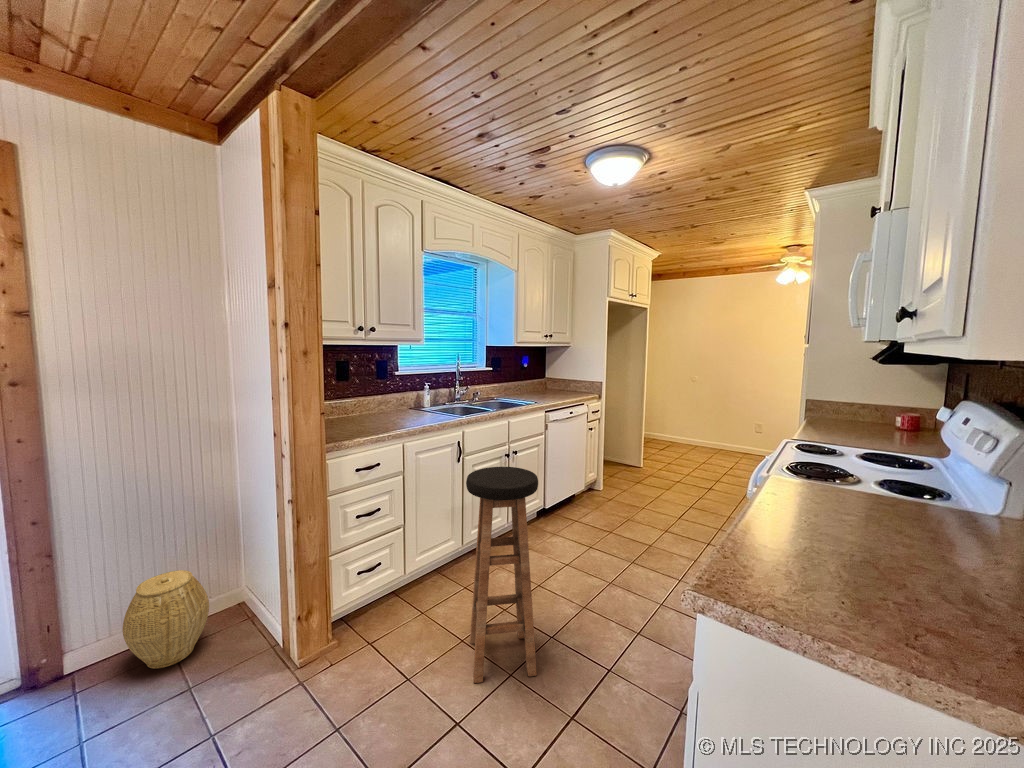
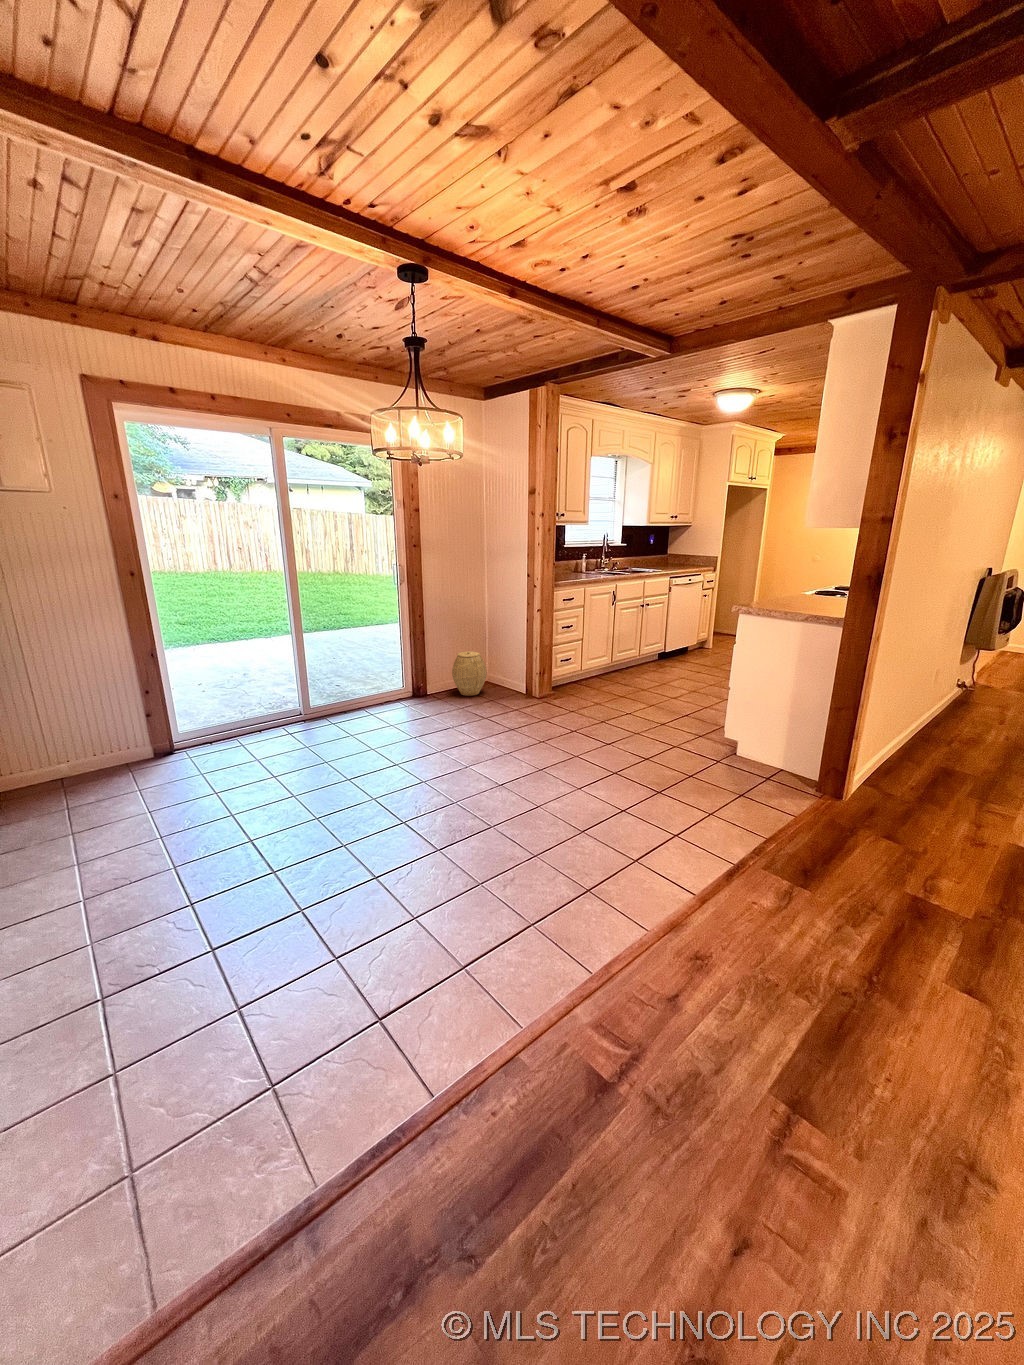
bar stool: present [466,467,538,683] -> none [626,597,673,706]

